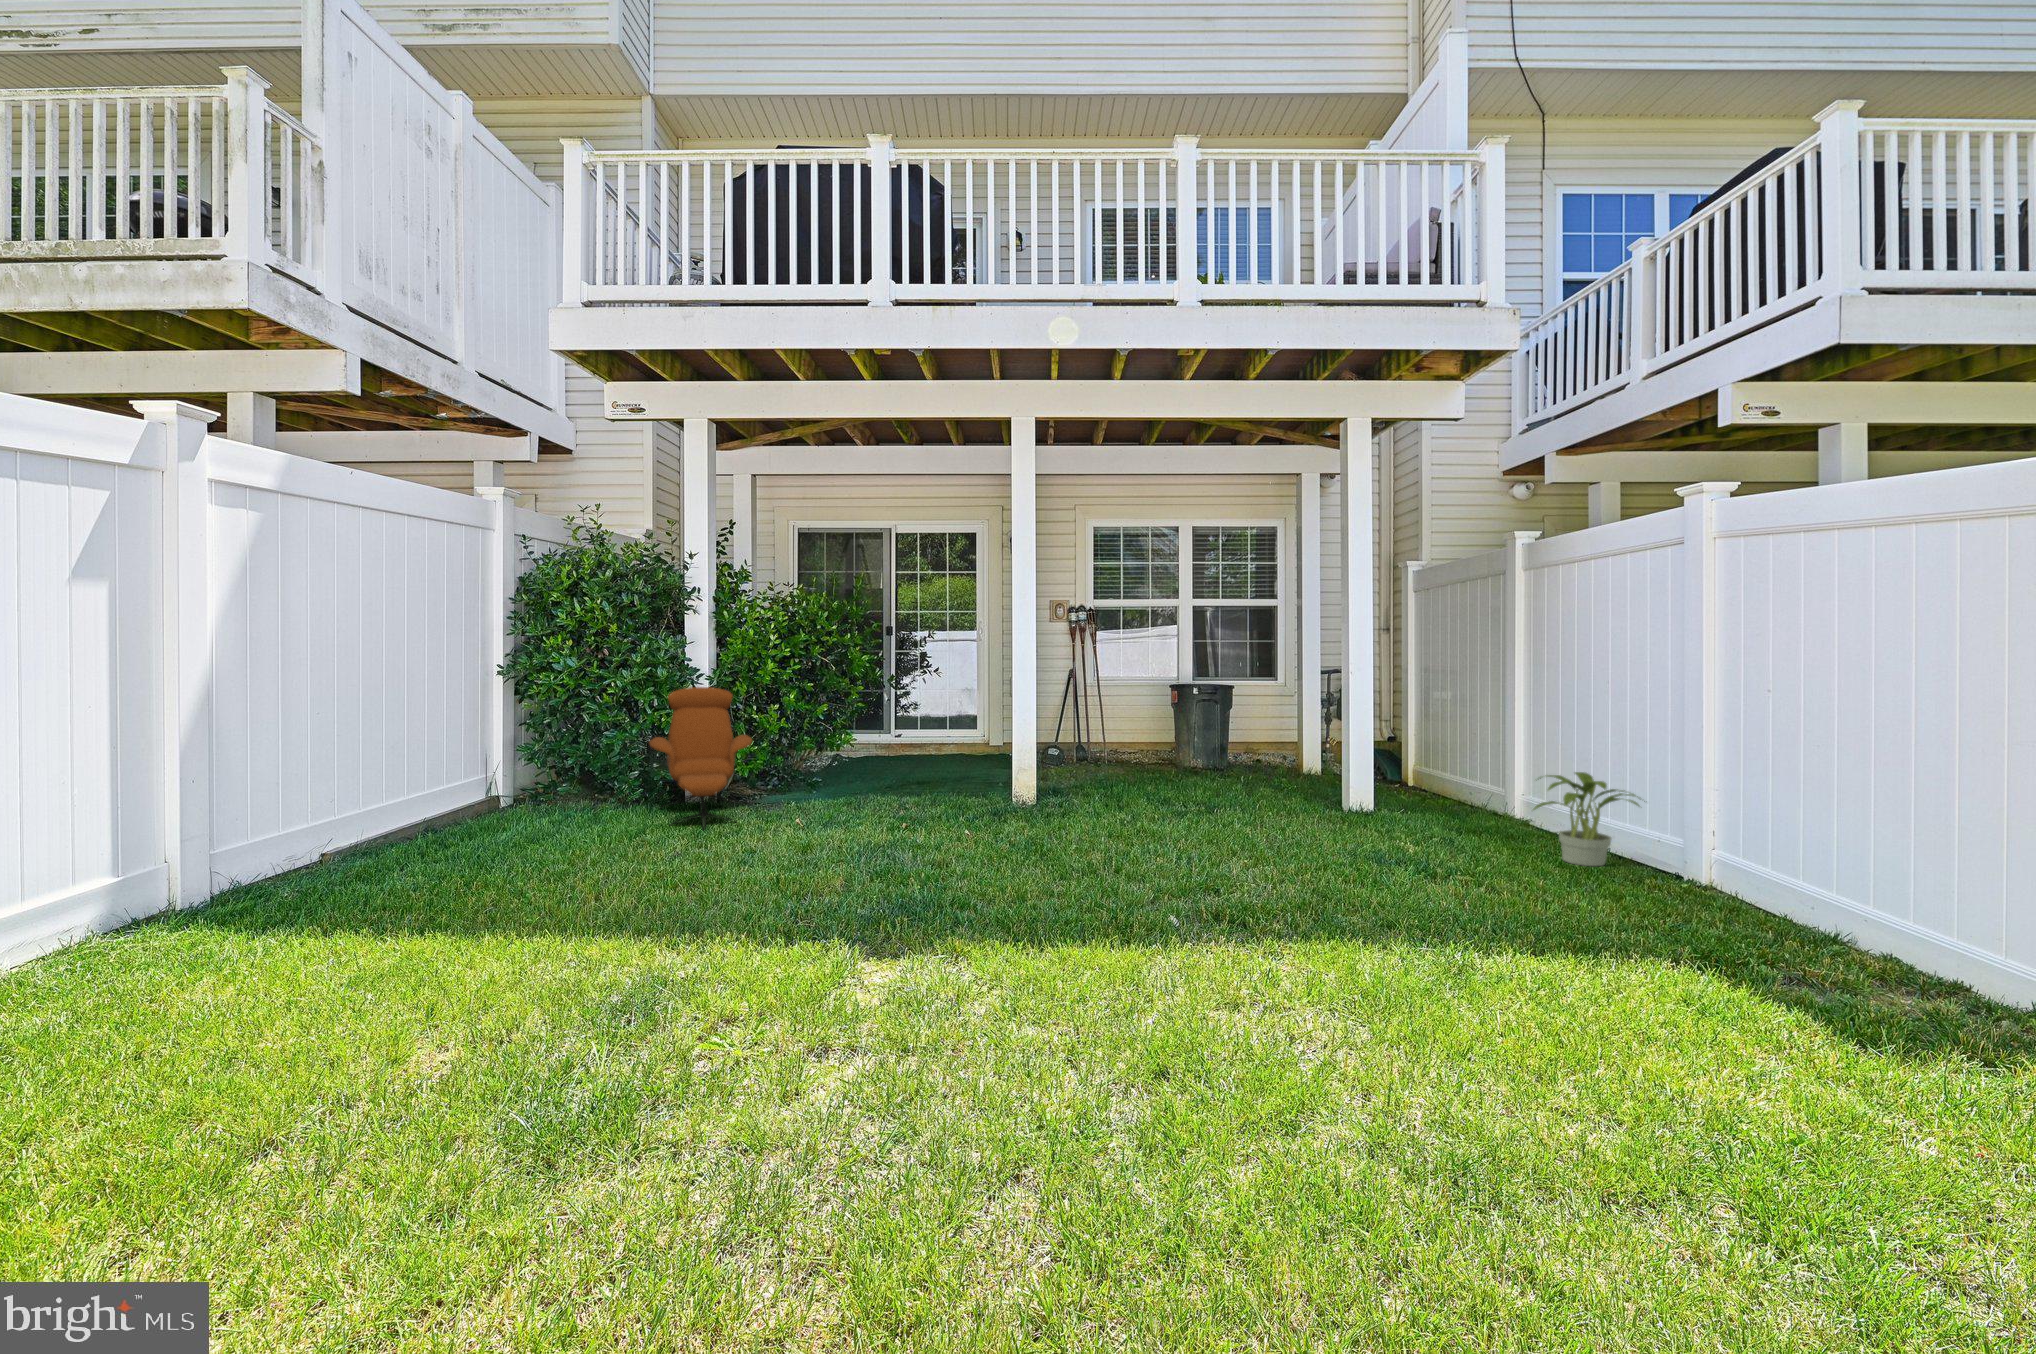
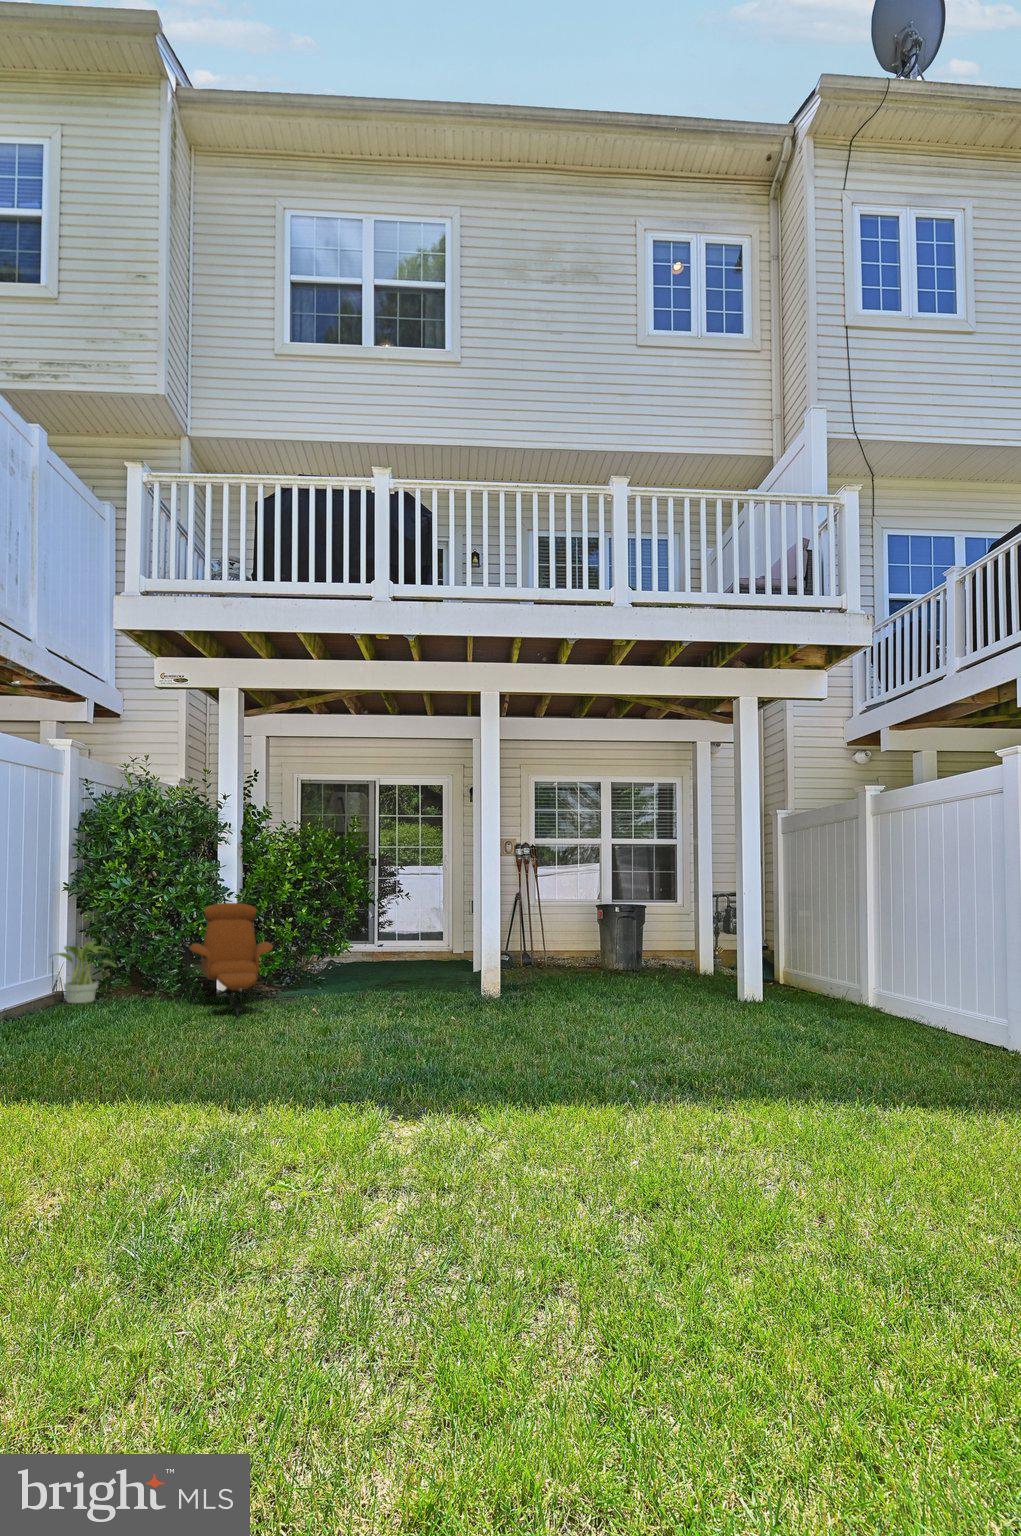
potted plant: present [1533,772,1645,866] -> present [52,941,116,1003]

